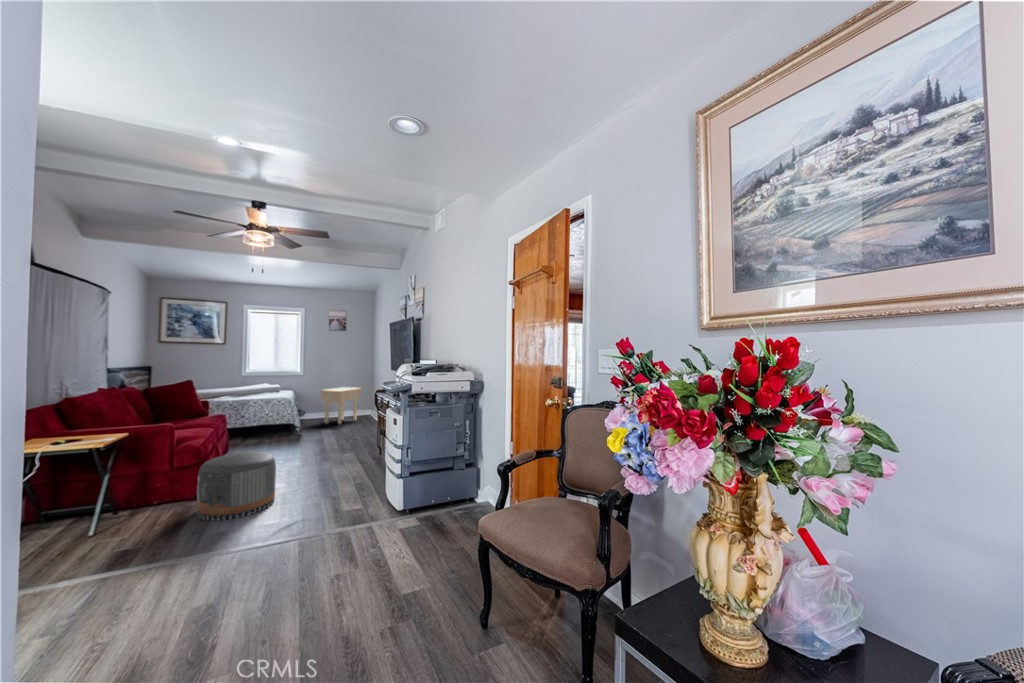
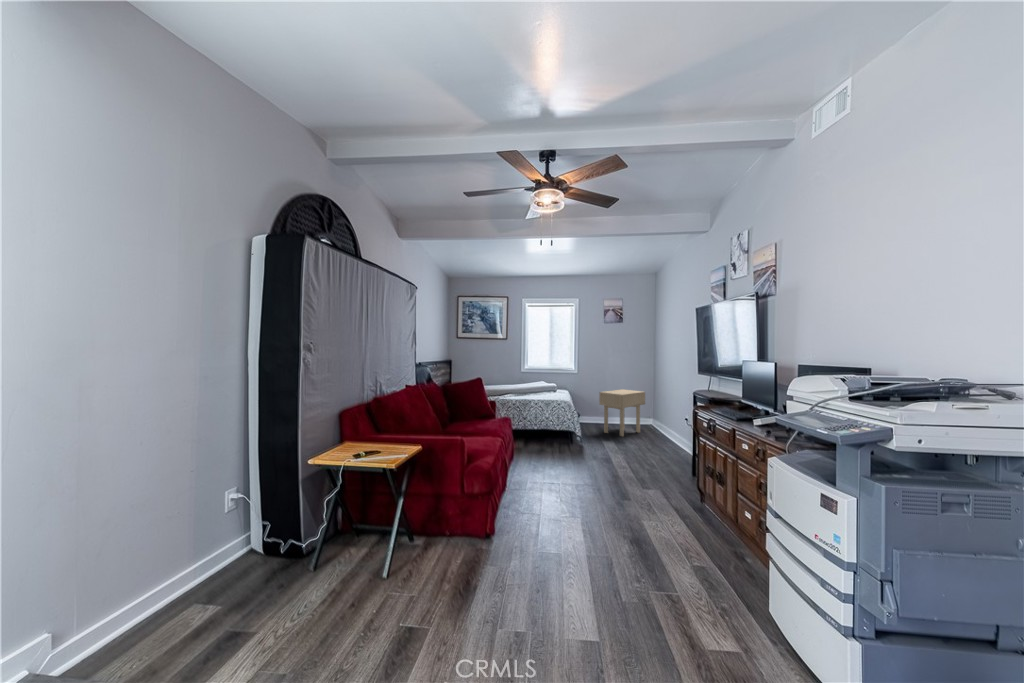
pouf: present [197,452,276,521] -> none [486,489,579,605]

